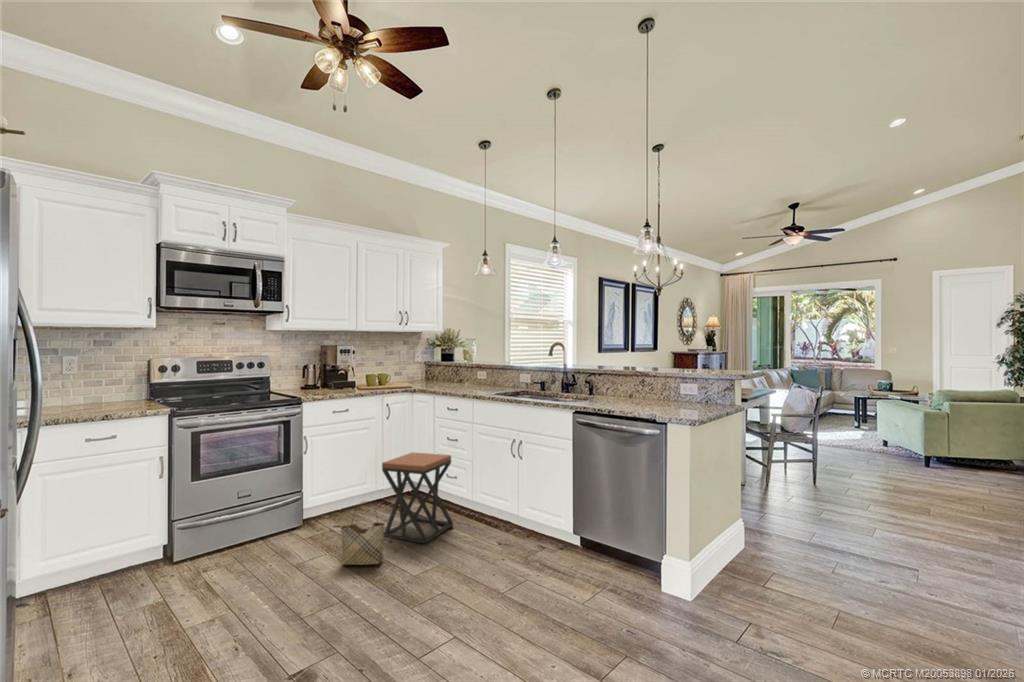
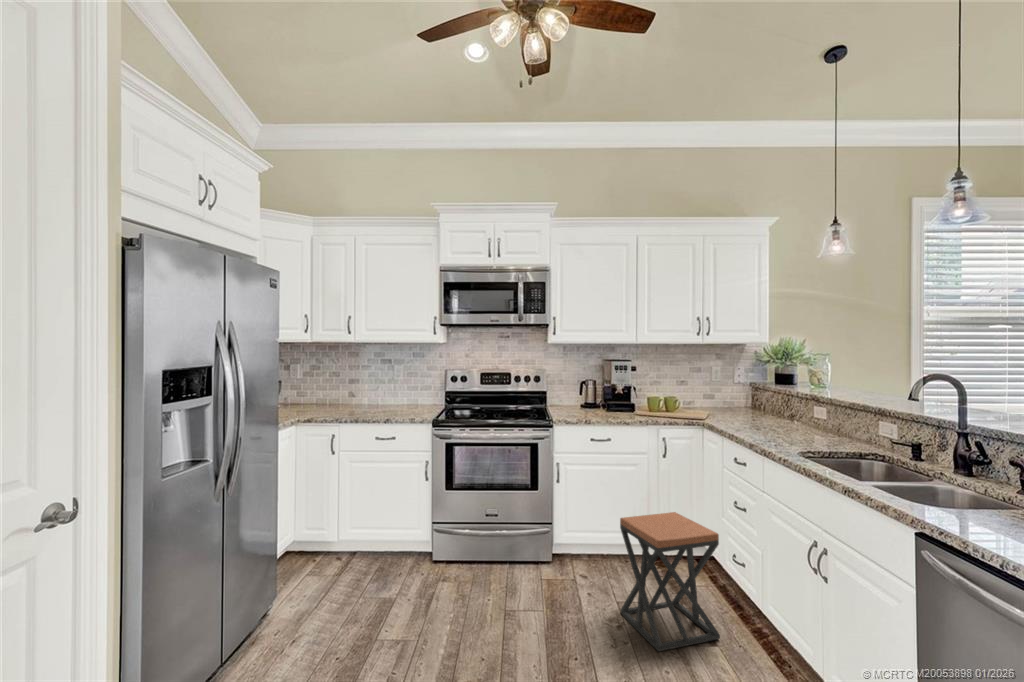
woven basket: present [341,501,385,565] -> none [544,563,593,653]

